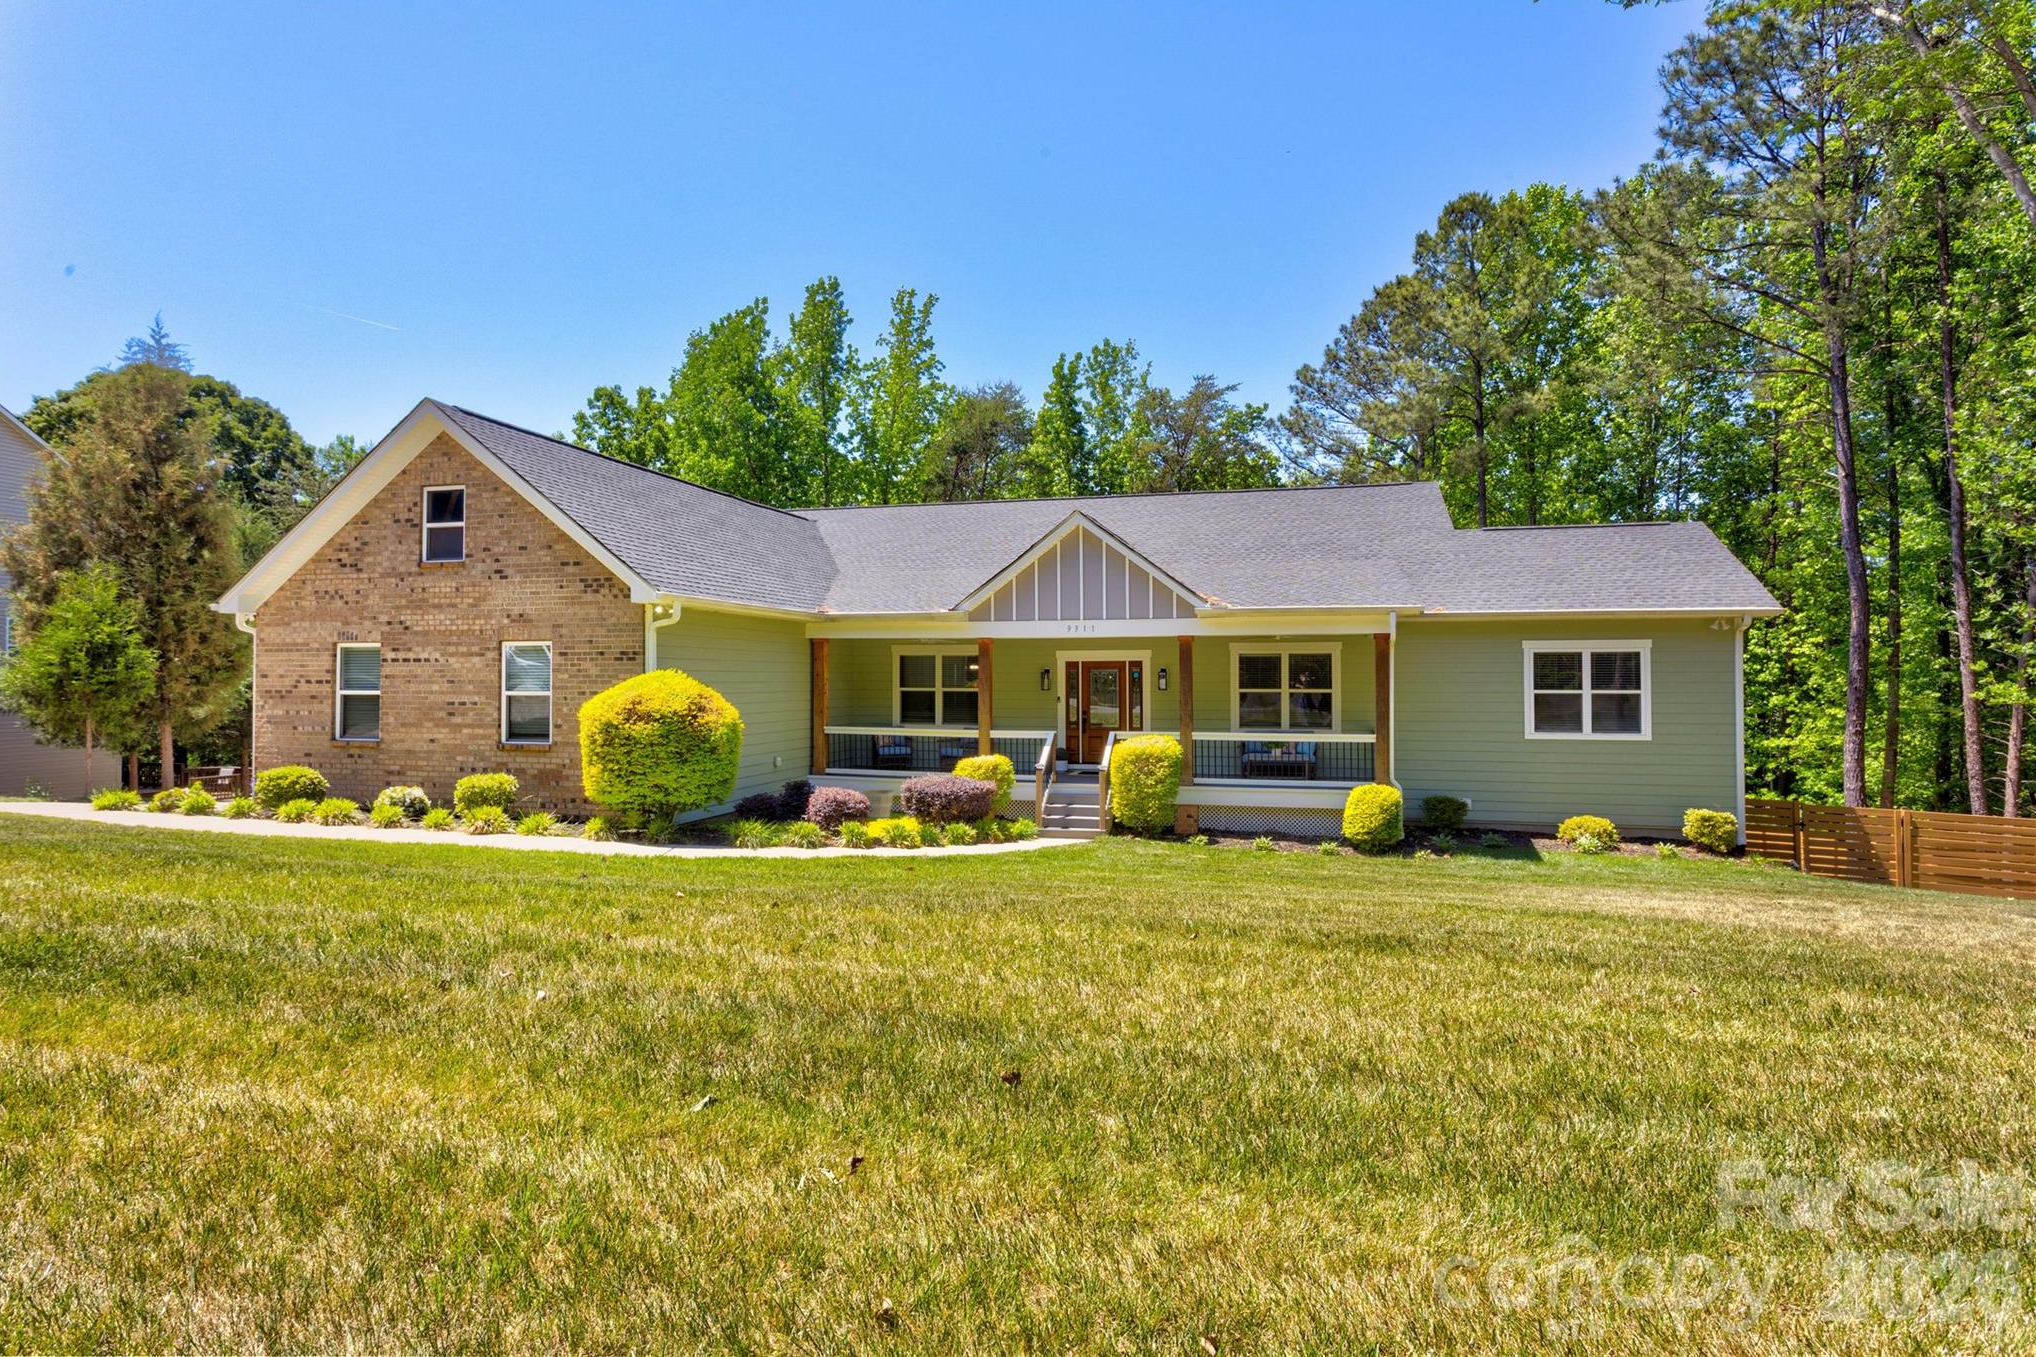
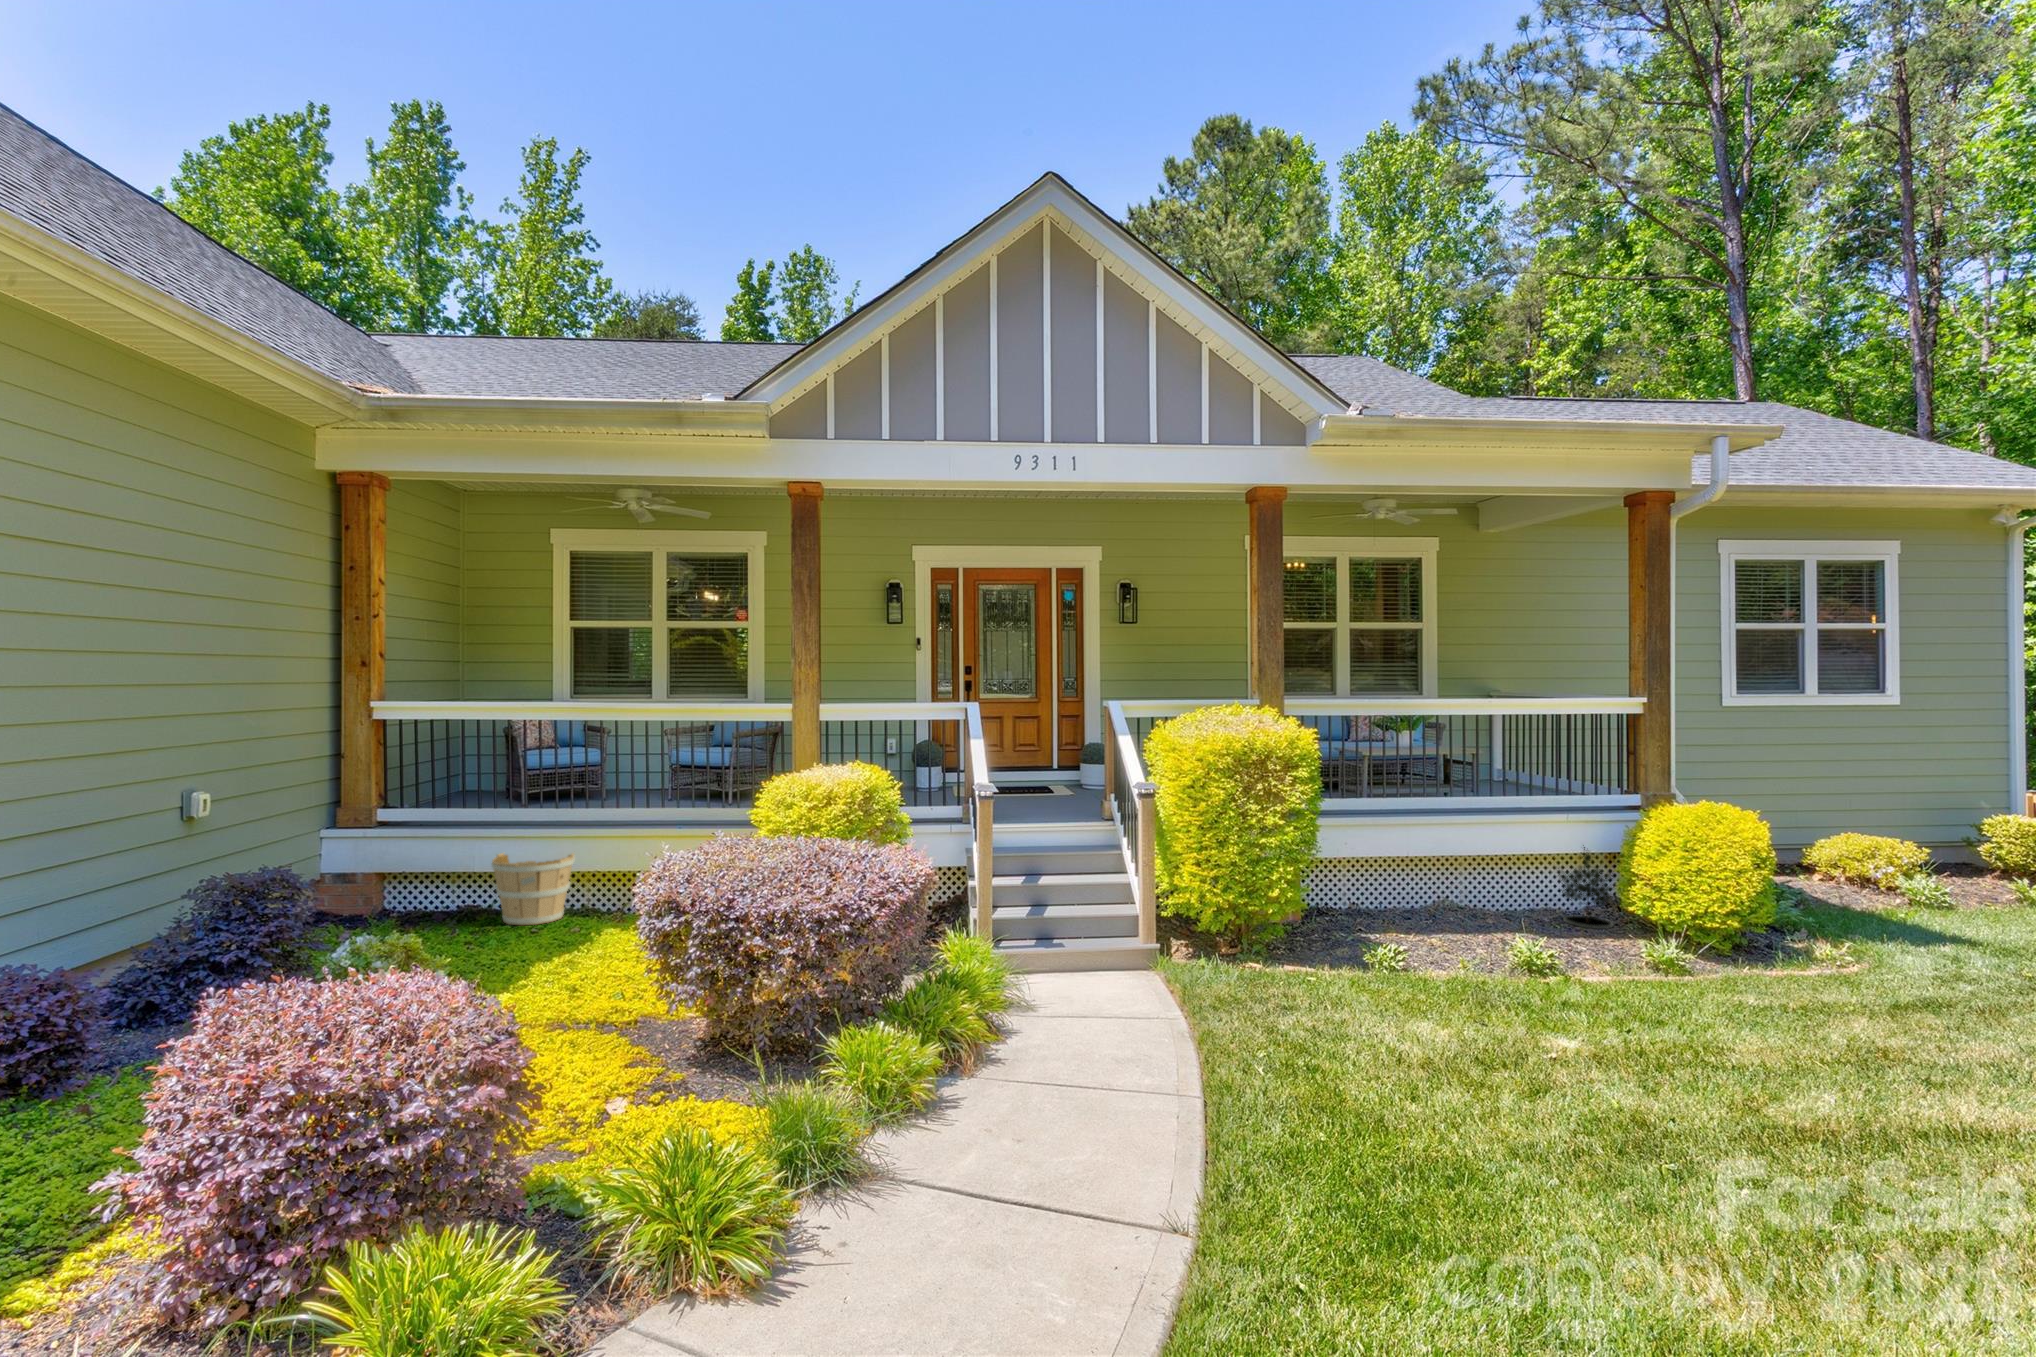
potted tree: none [1327,807,1354,848] -> present [1558,845,1613,929]

